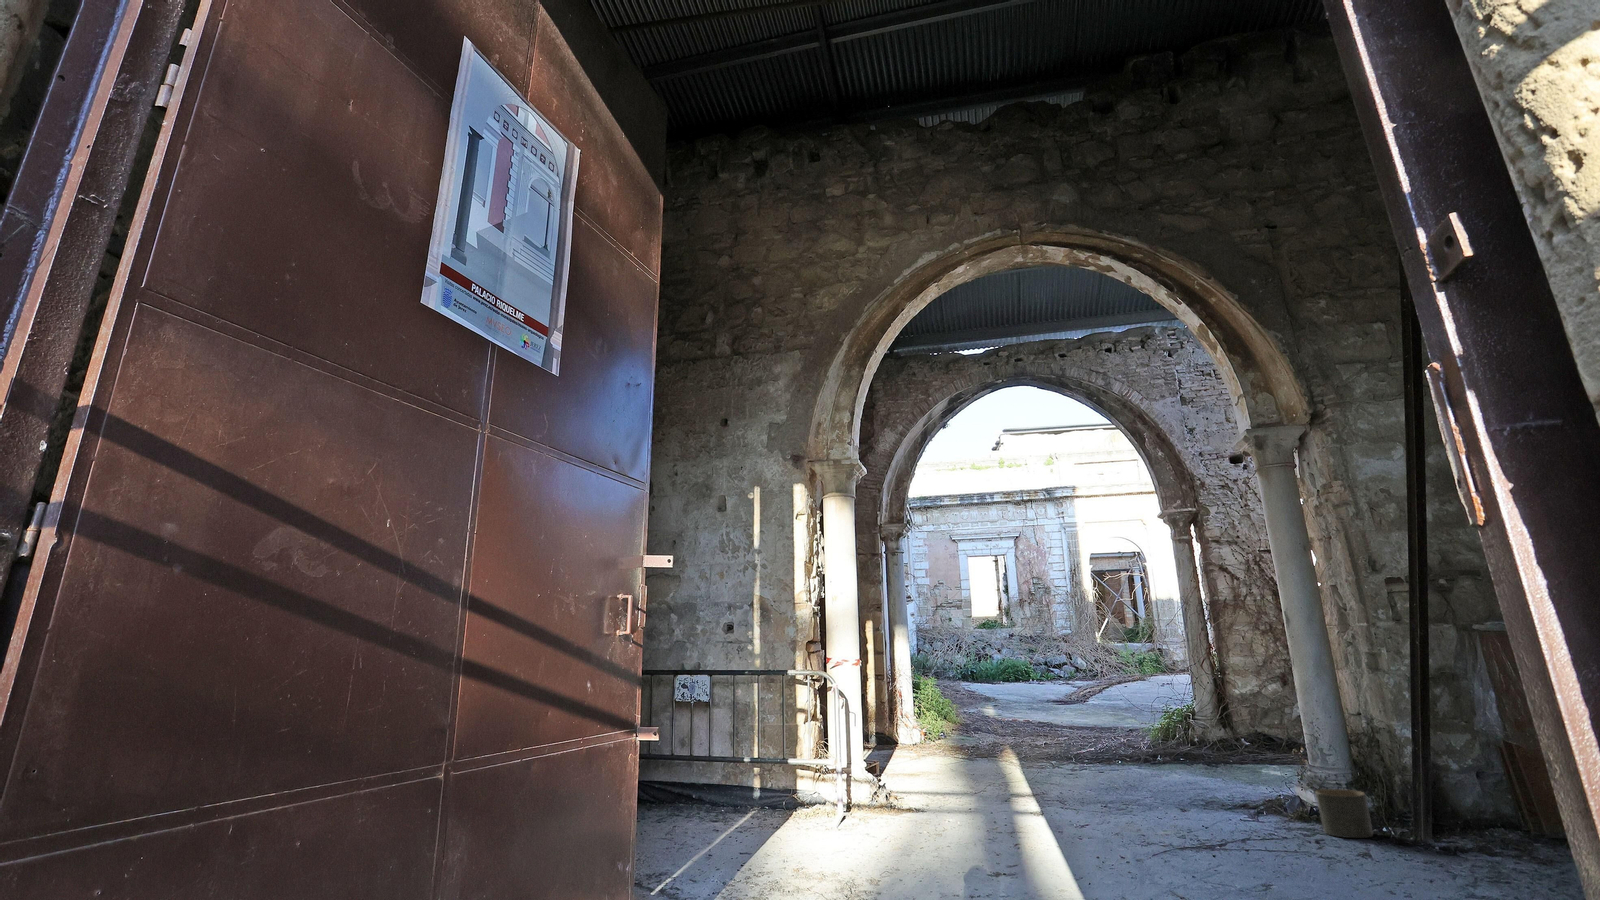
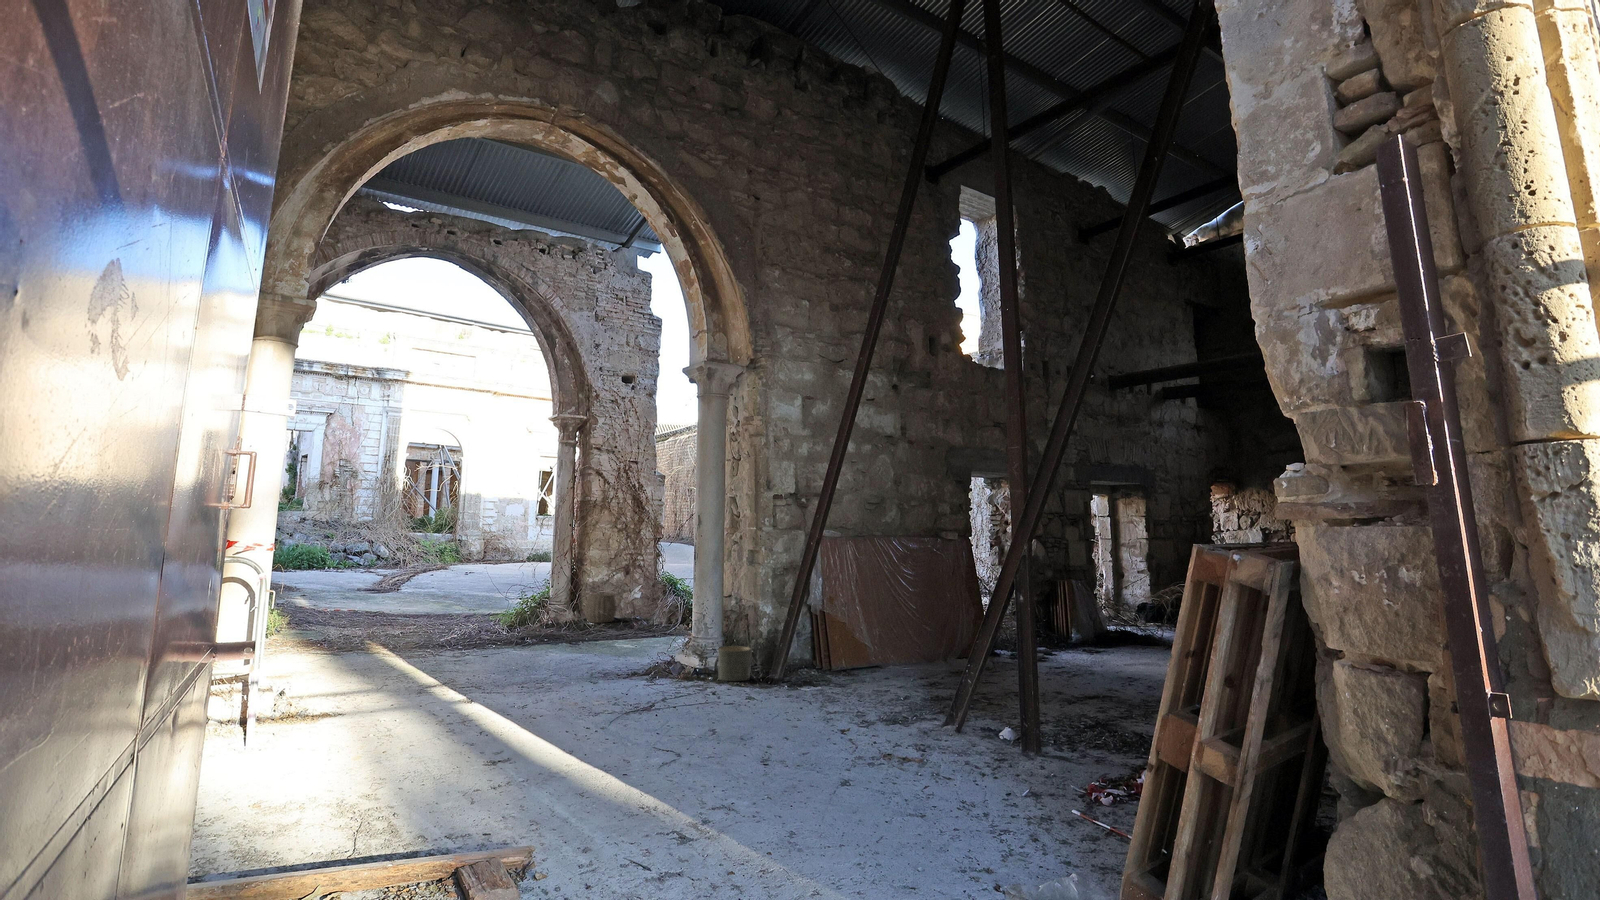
woven basket: none [1233,711,1276,747] -> present [585,594,617,623]

